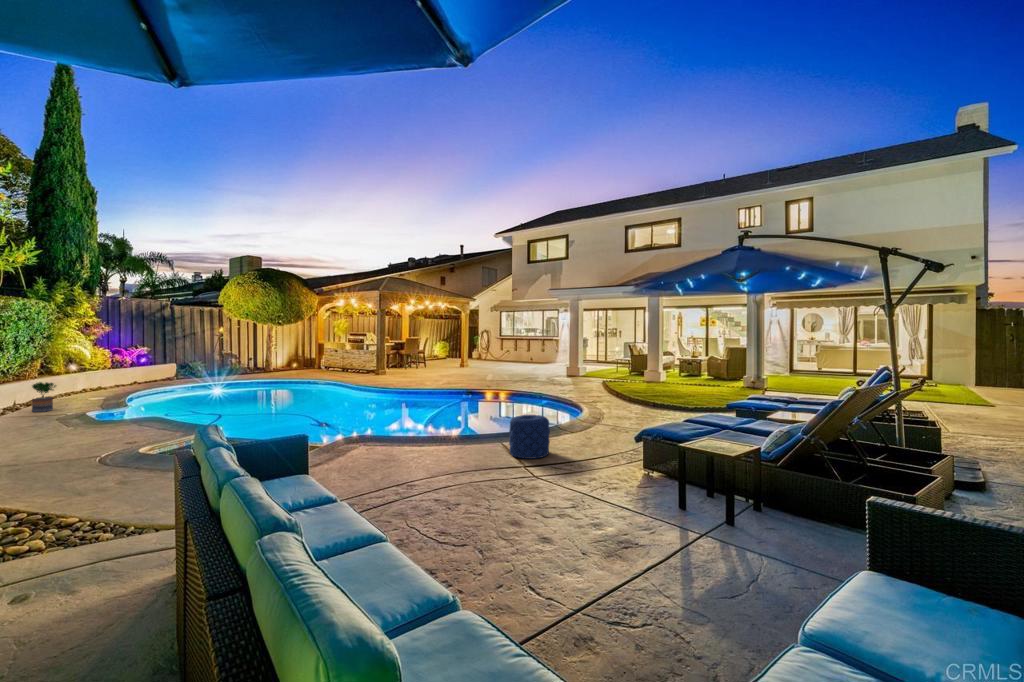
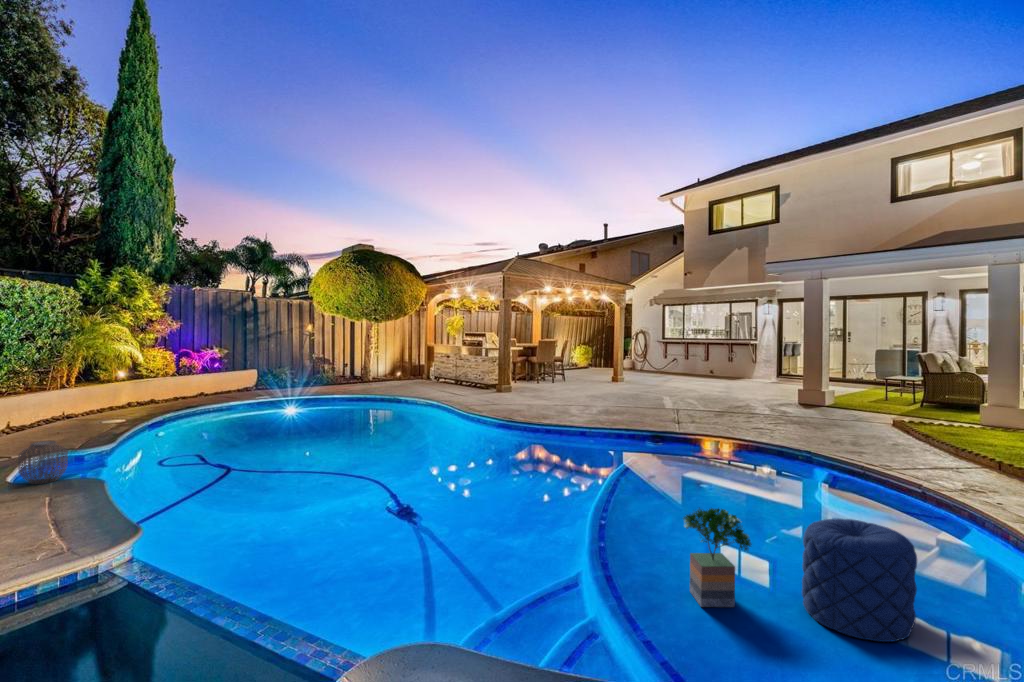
potted tree: present [32,382,56,412] -> present [683,508,751,607]
woven basket: none [39,409,75,437] -> present [18,441,68,484]

